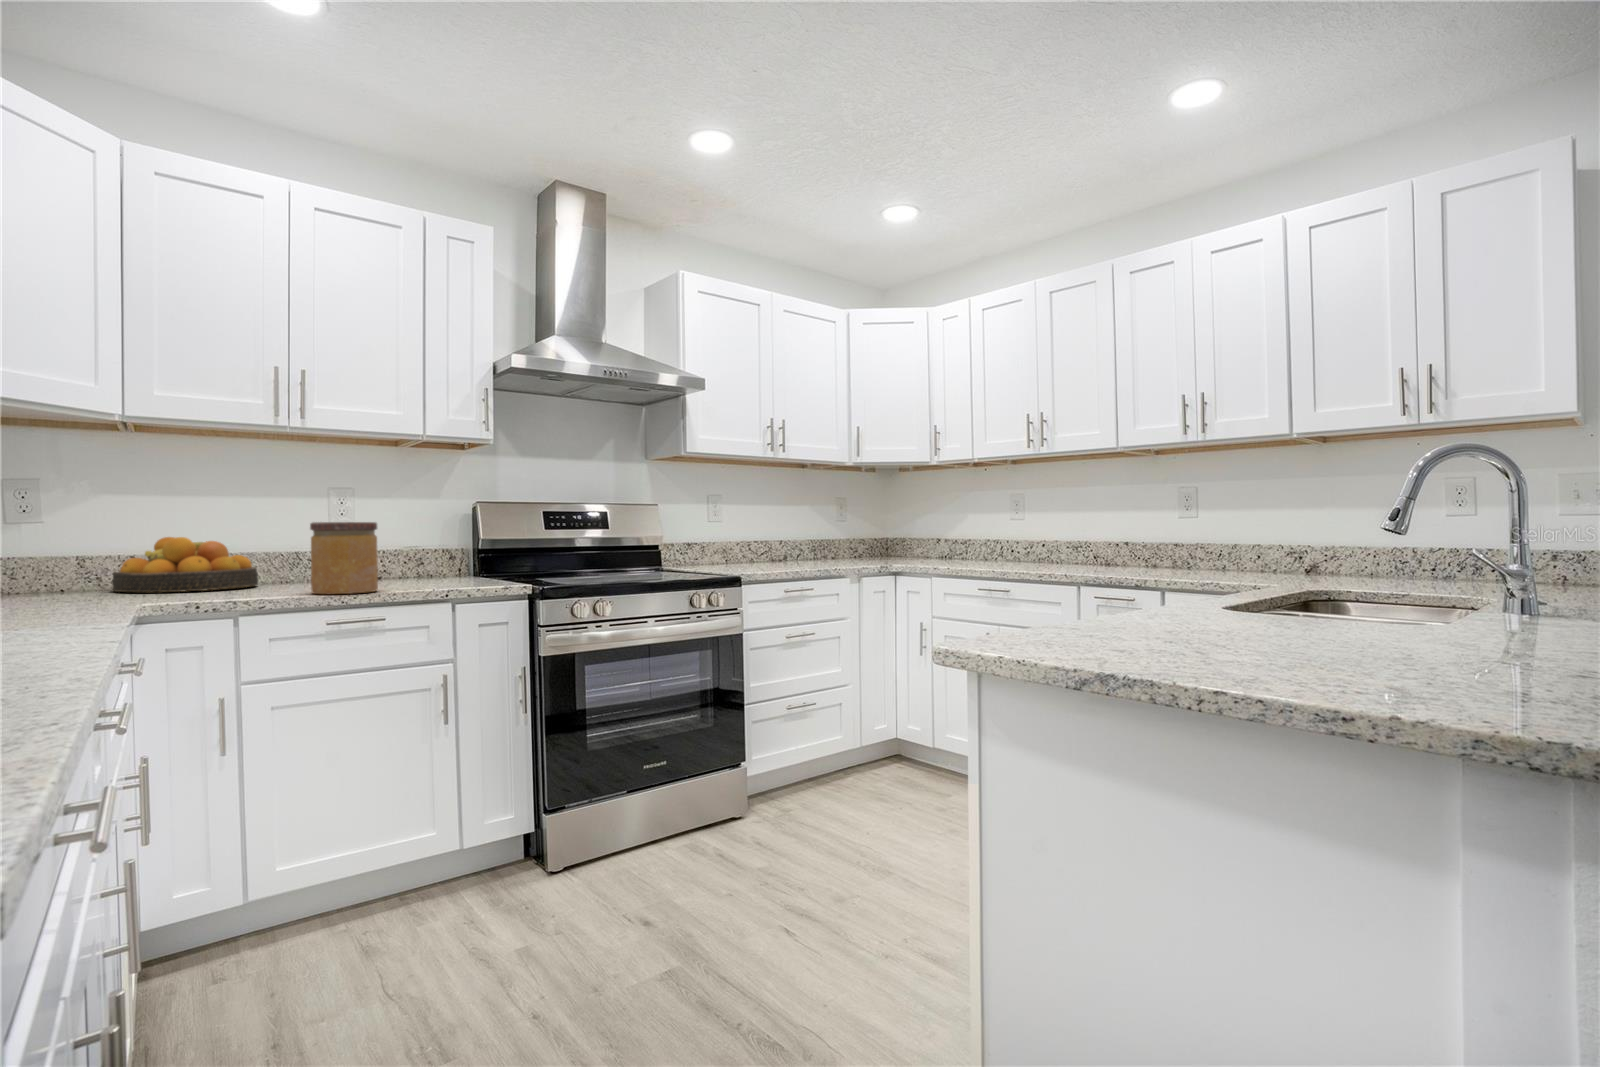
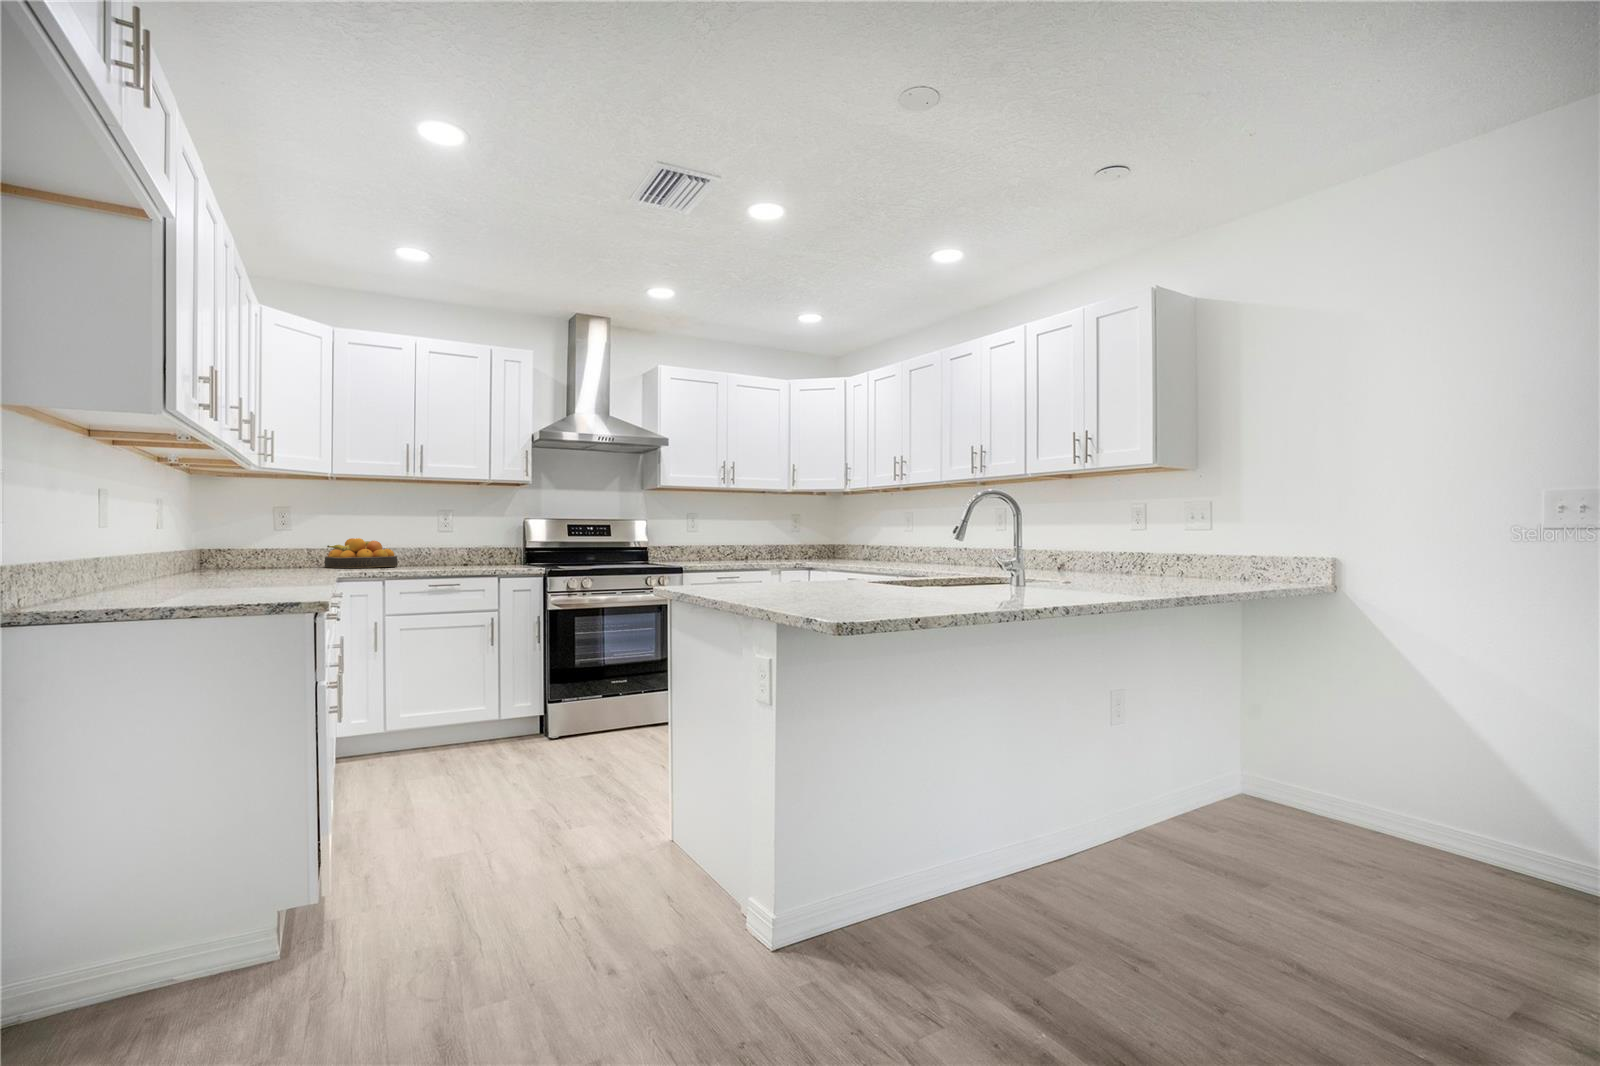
jar: present [310,522,378,594] -> none [422,531,457,570]

